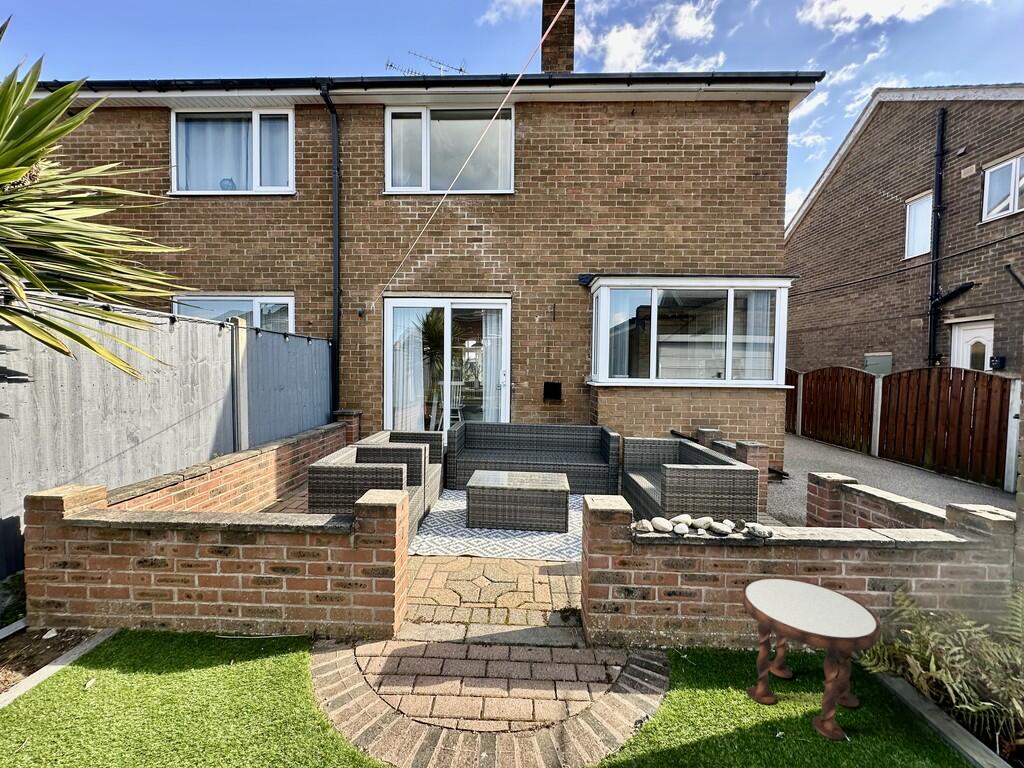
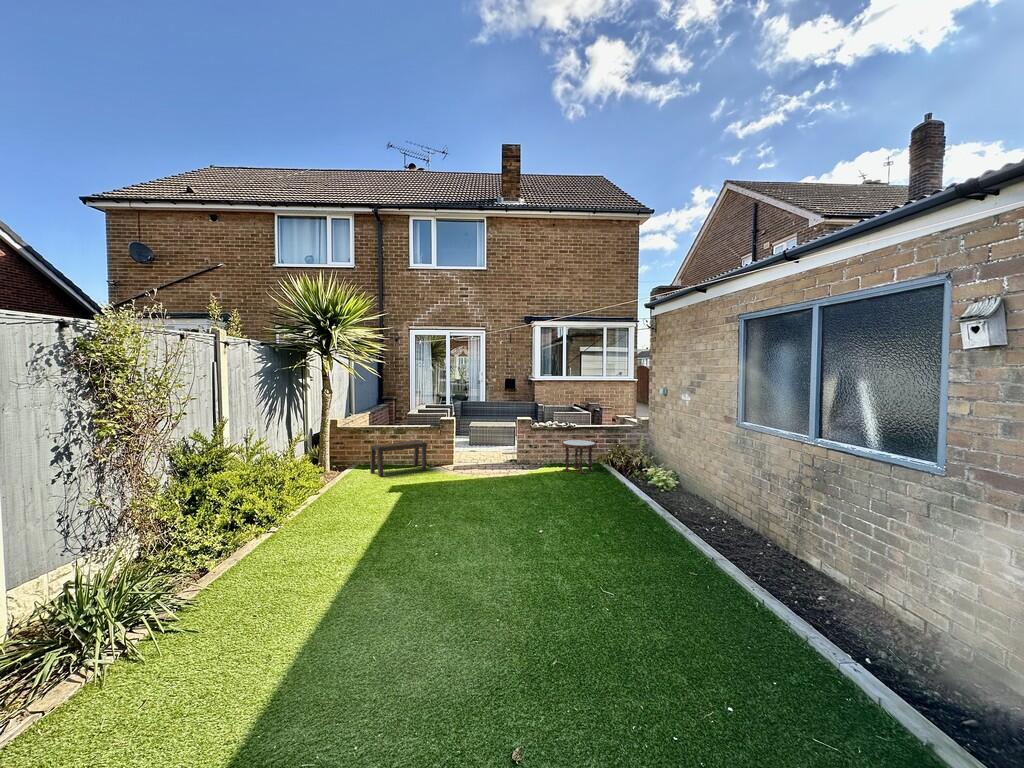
bench: none [74,565,294,747] -> present [370,440,427,477]

